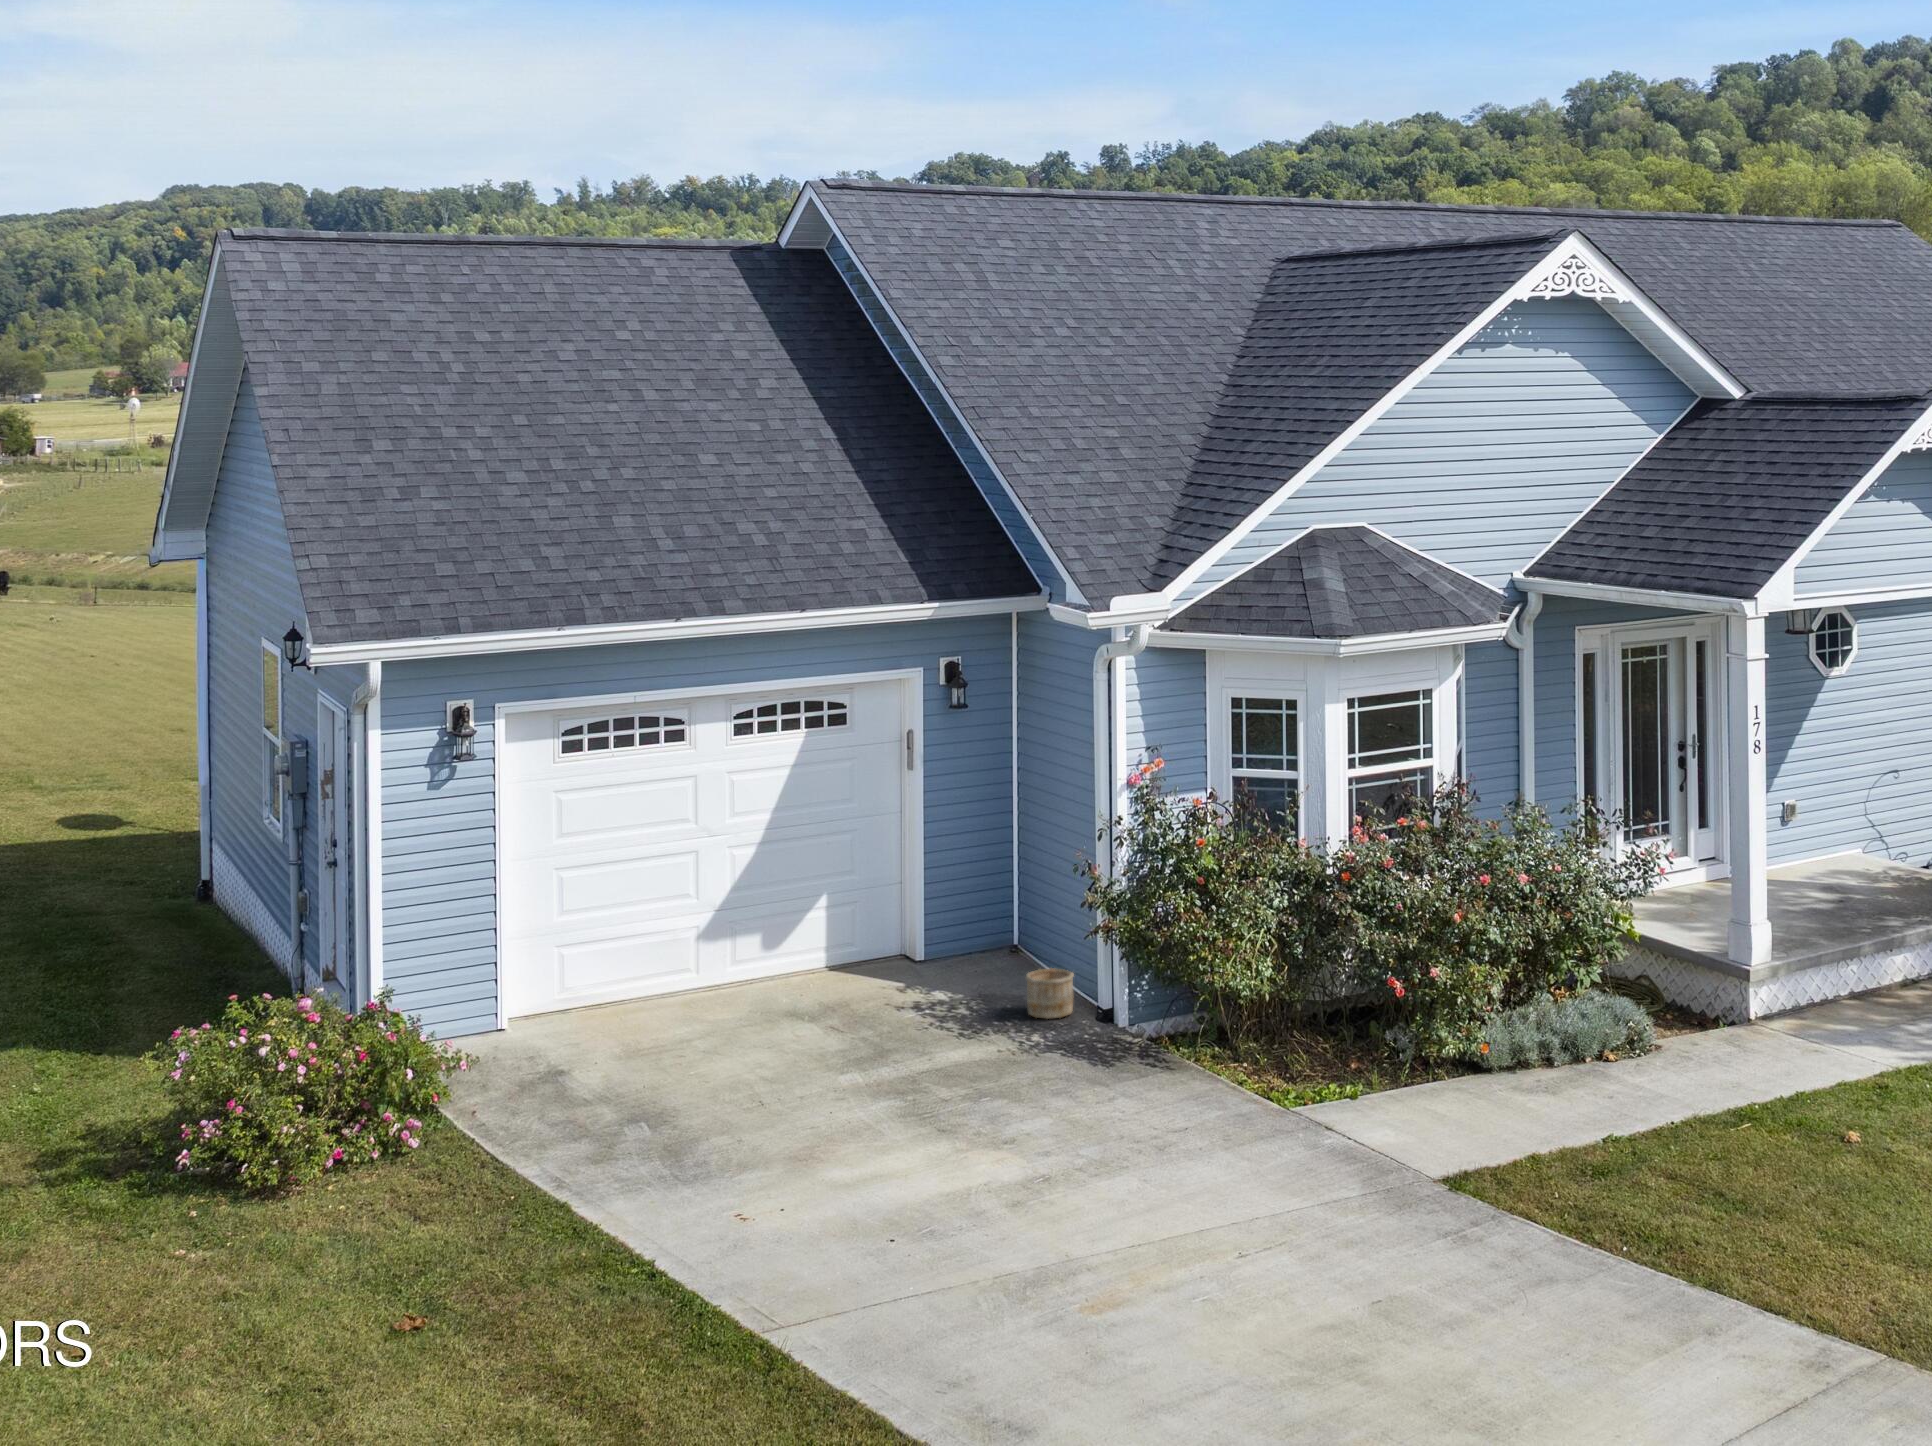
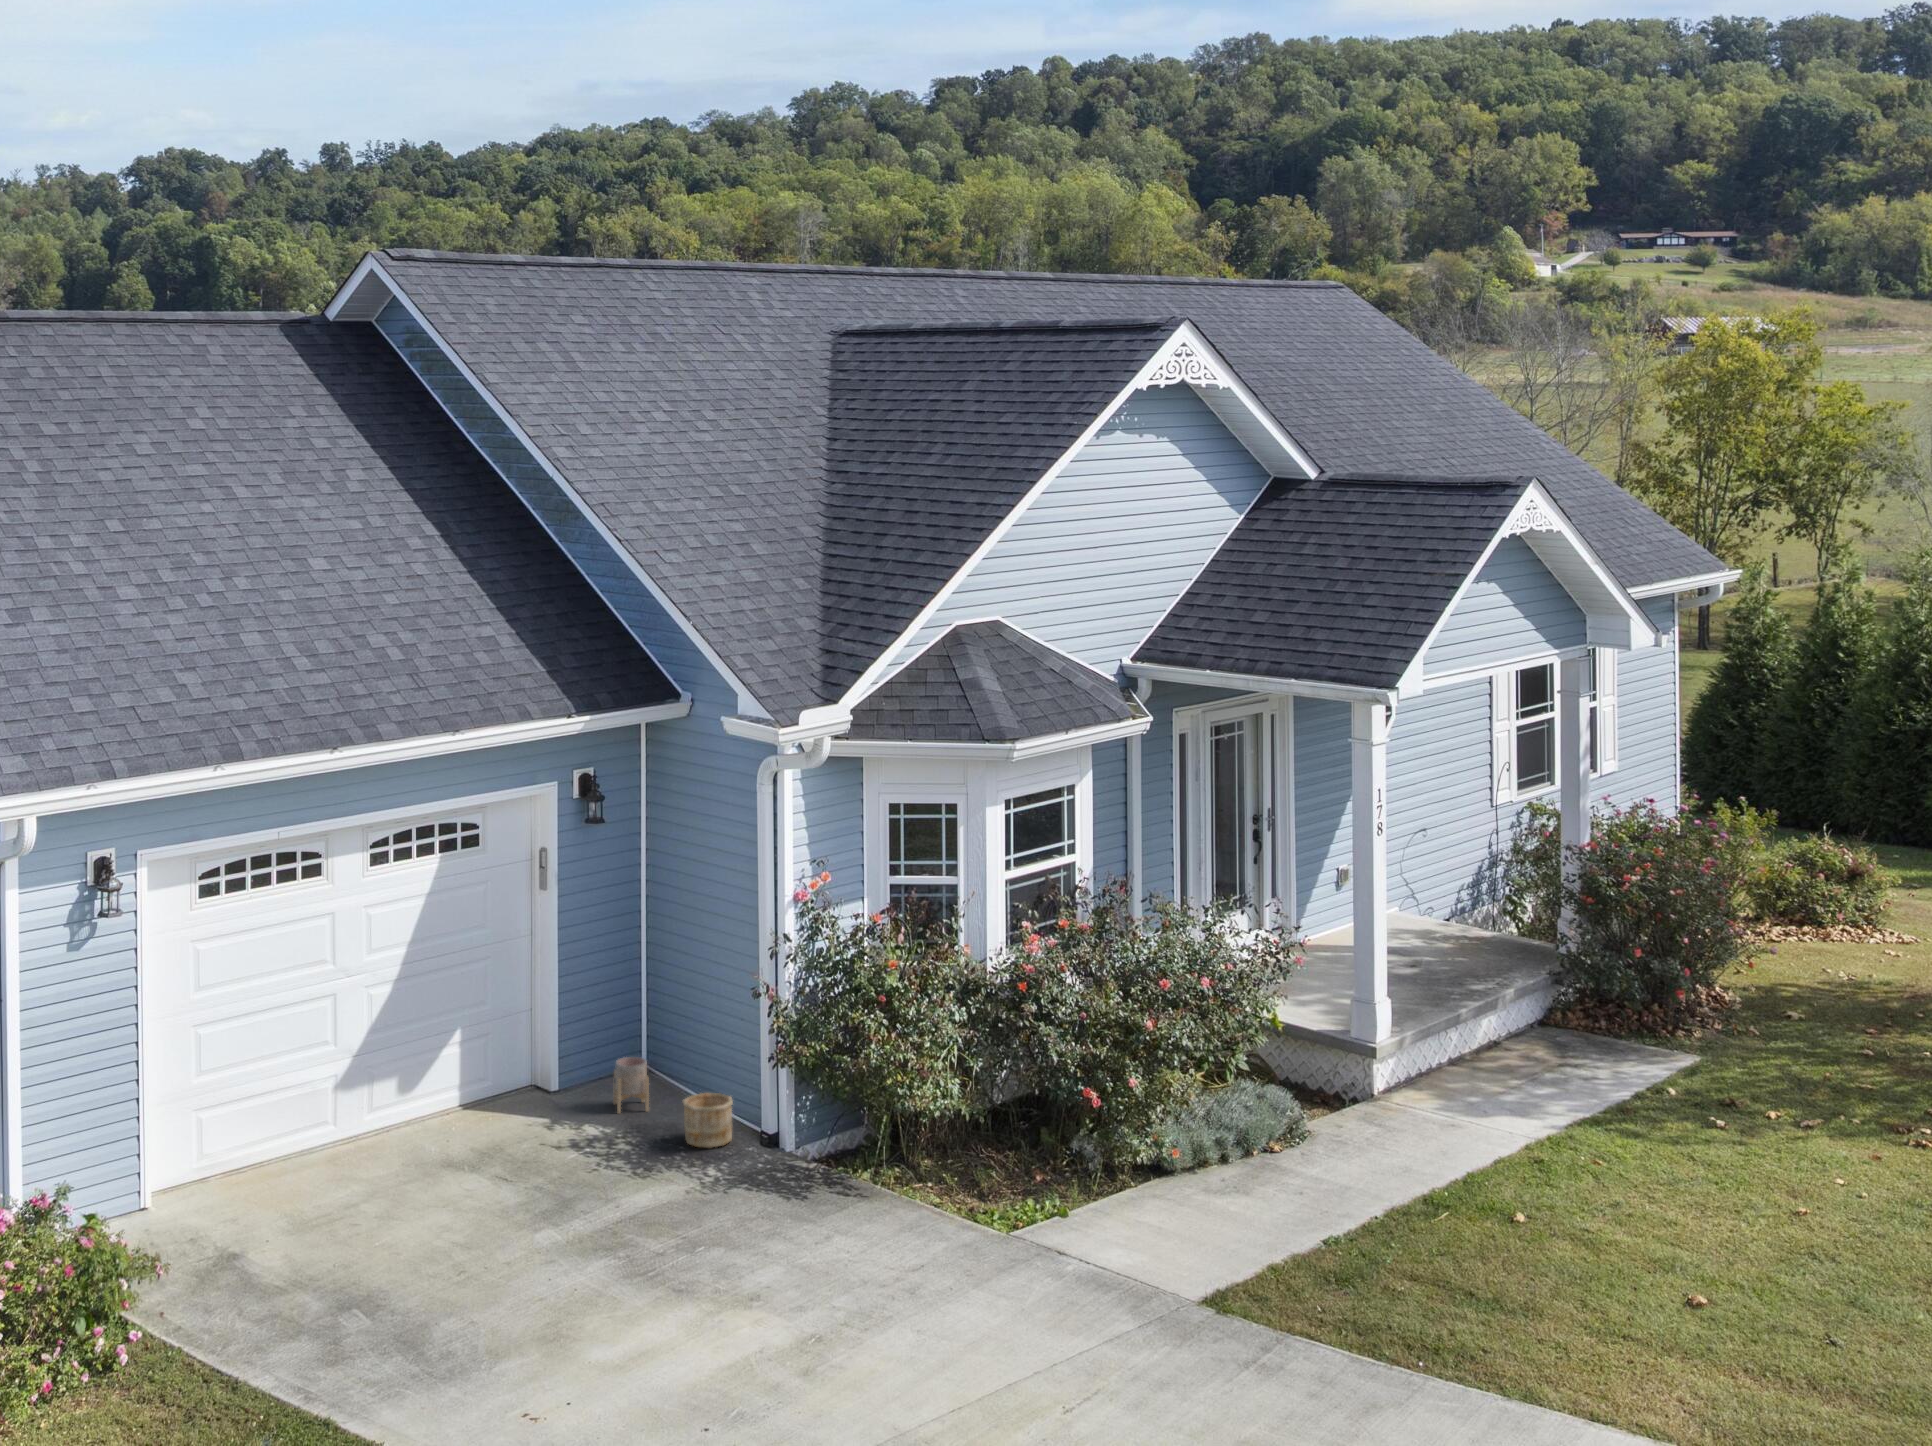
planter: none [981,935,1013,987] -> present [613,1057,649,1113]

